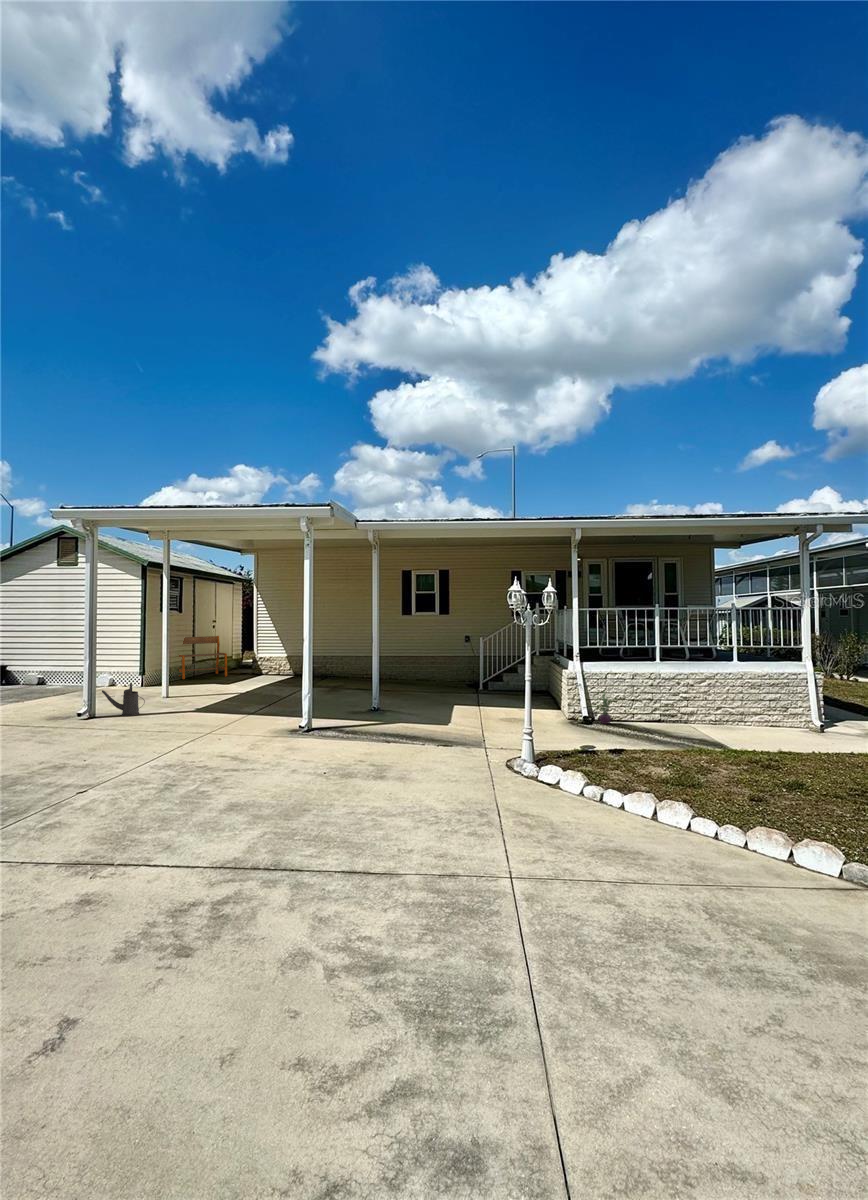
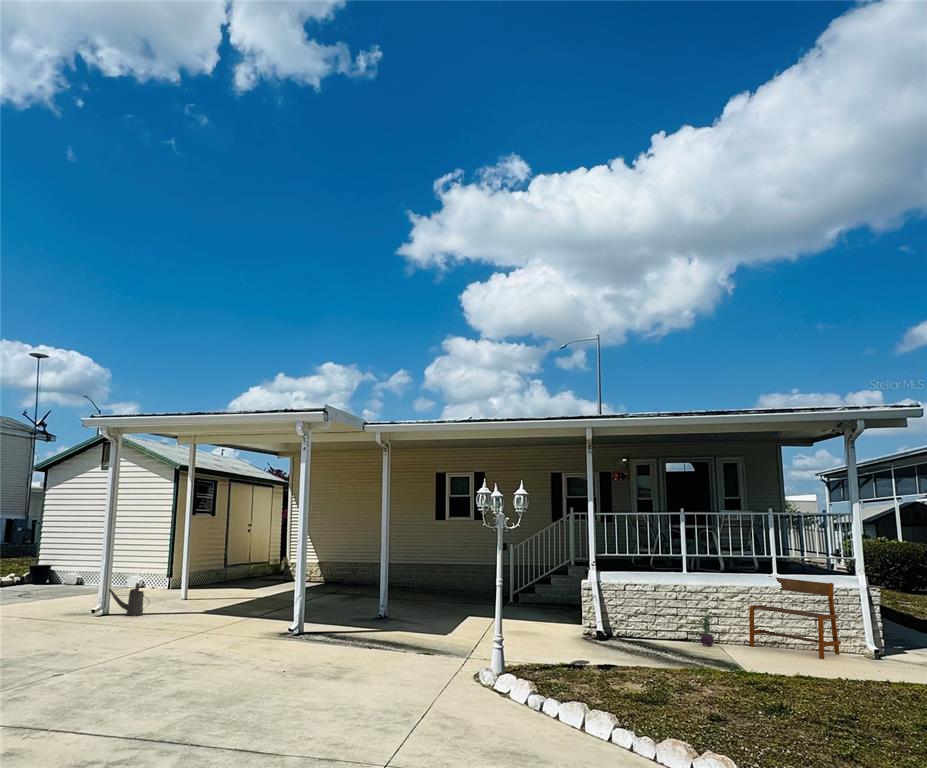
bench: present [178,636,227,679] -> present [749,576,841,659]
decorative plant: present [599,692,611,724] -> present [700,608,714,646]

